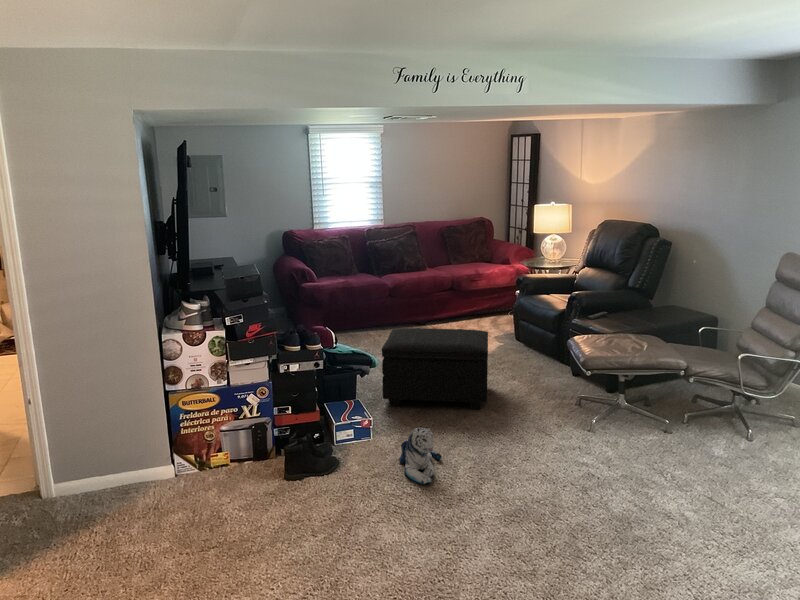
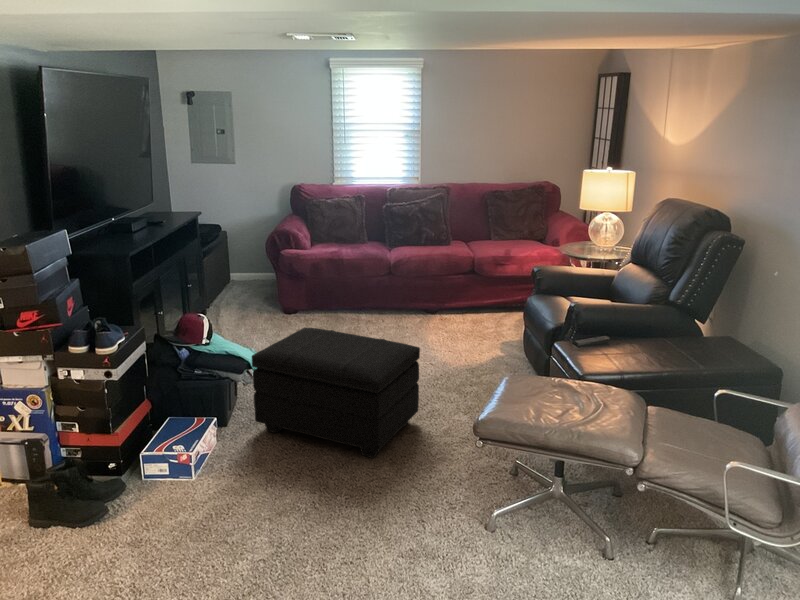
plush toy: present [399,428,442,485] -> none [163,488,242,576]

